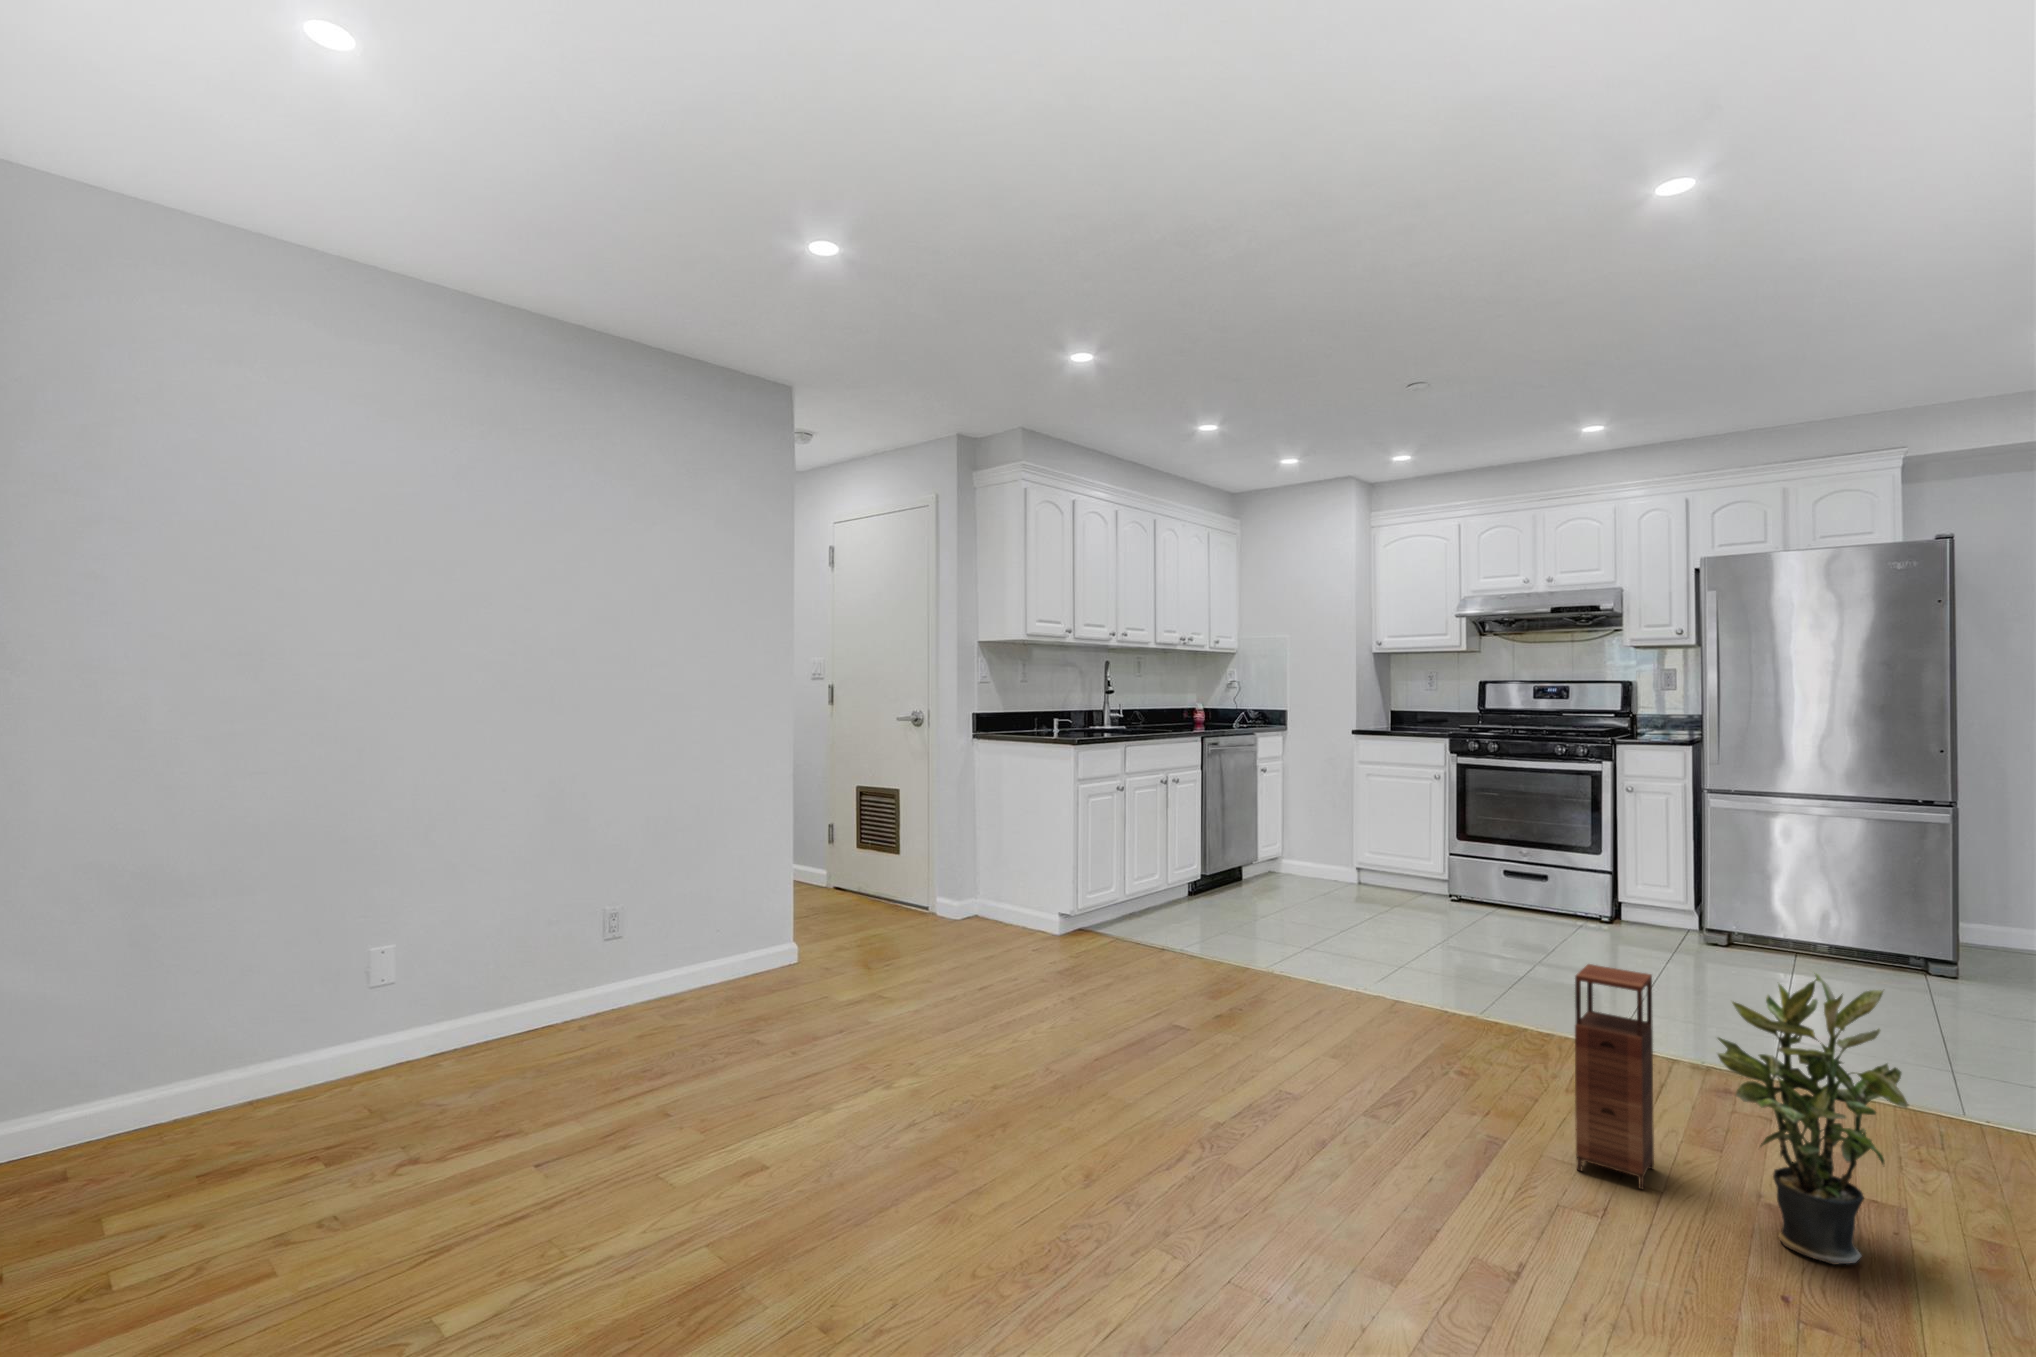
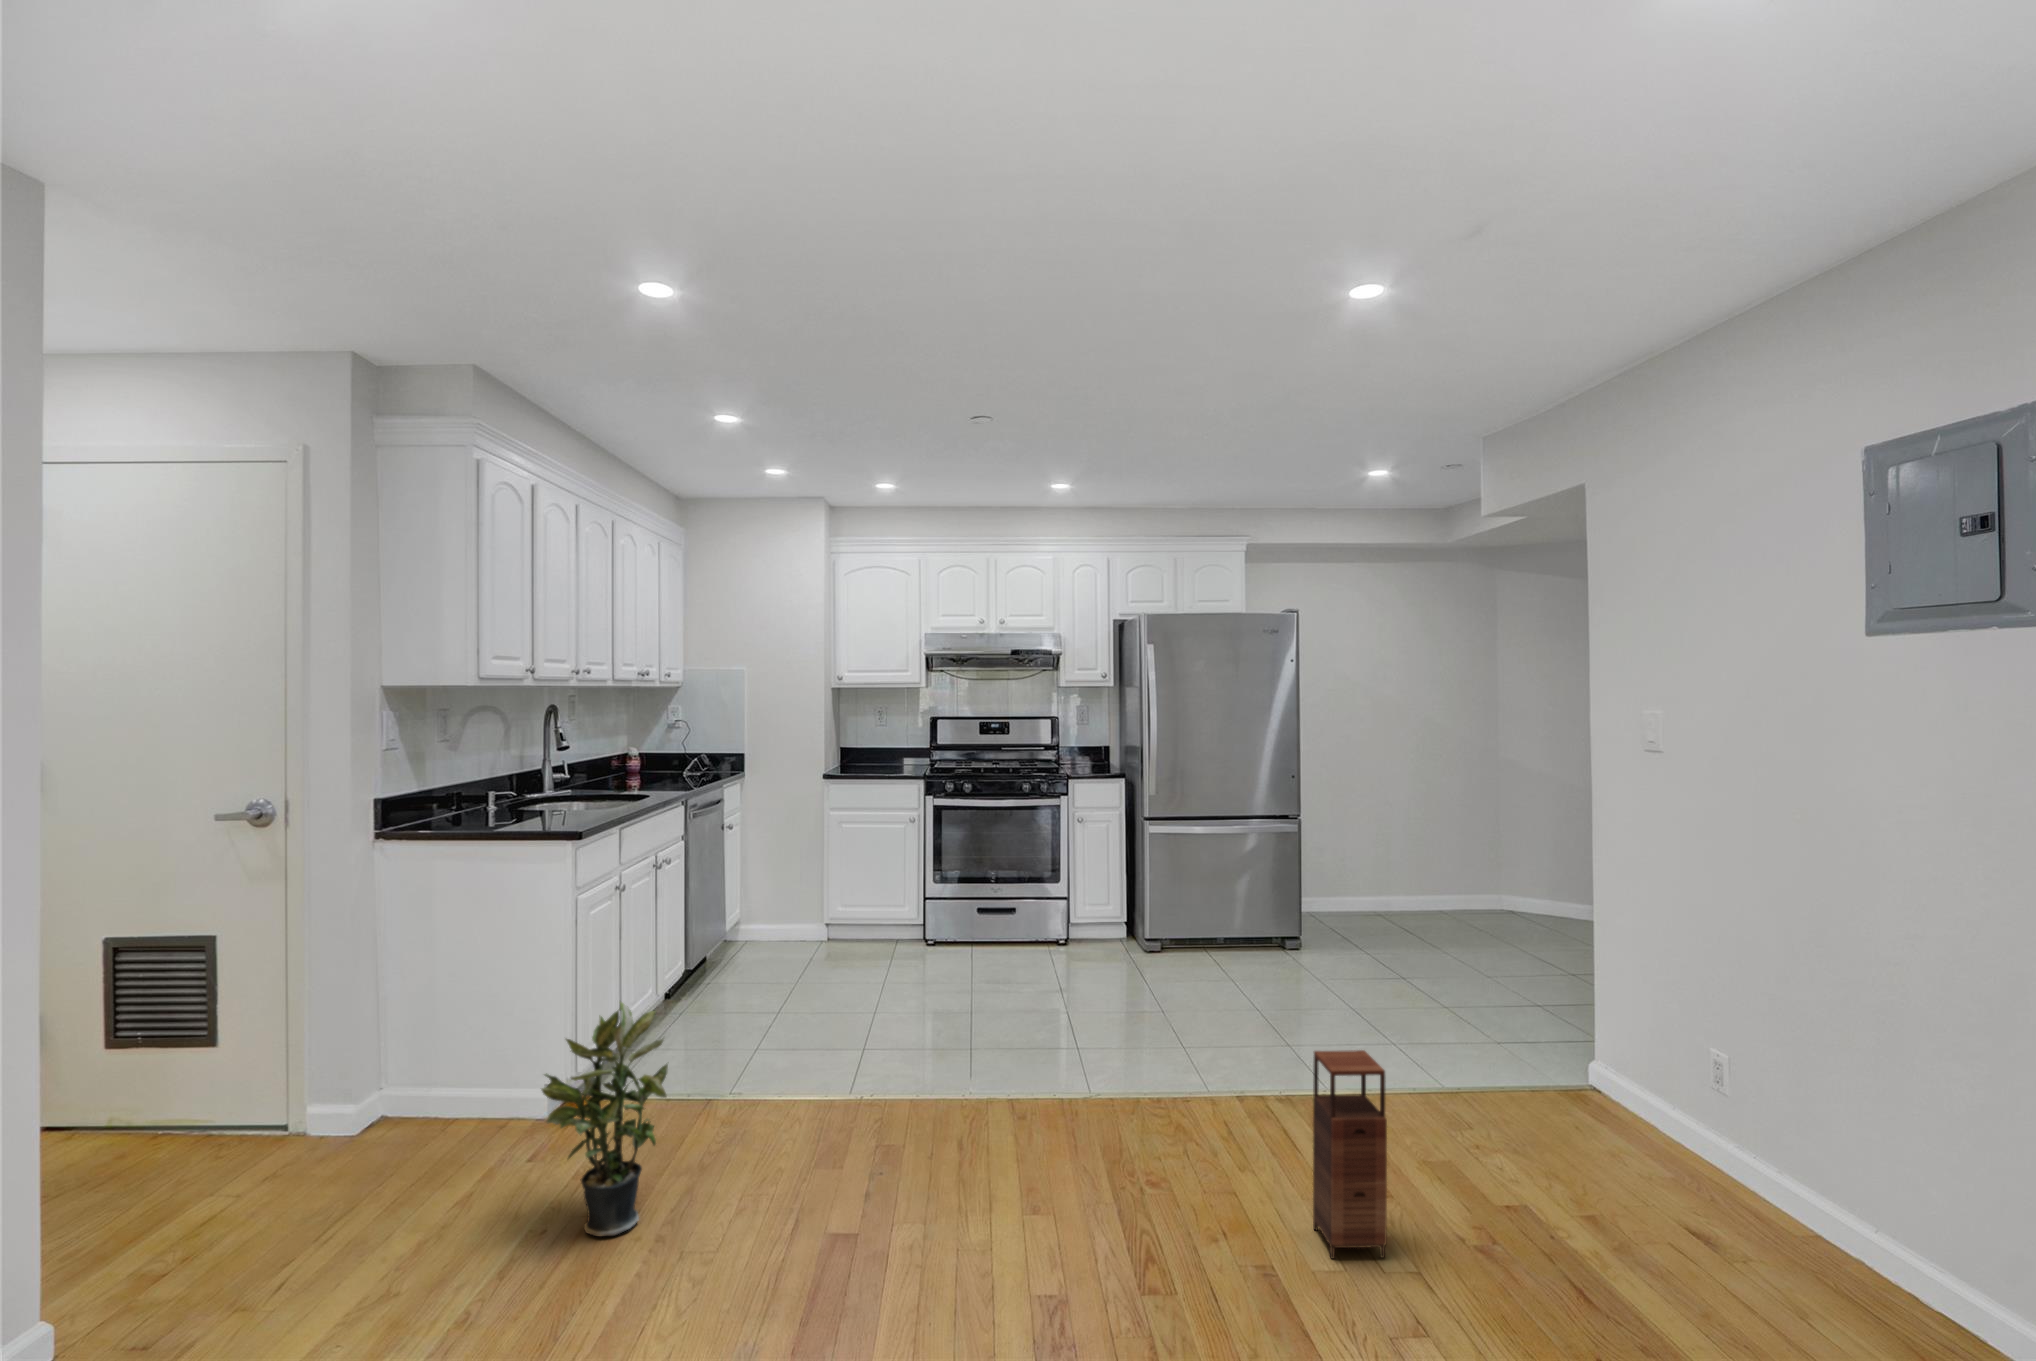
potted plant: present [1718,973,1908,1265] -> present [542,1002,668,1236]

